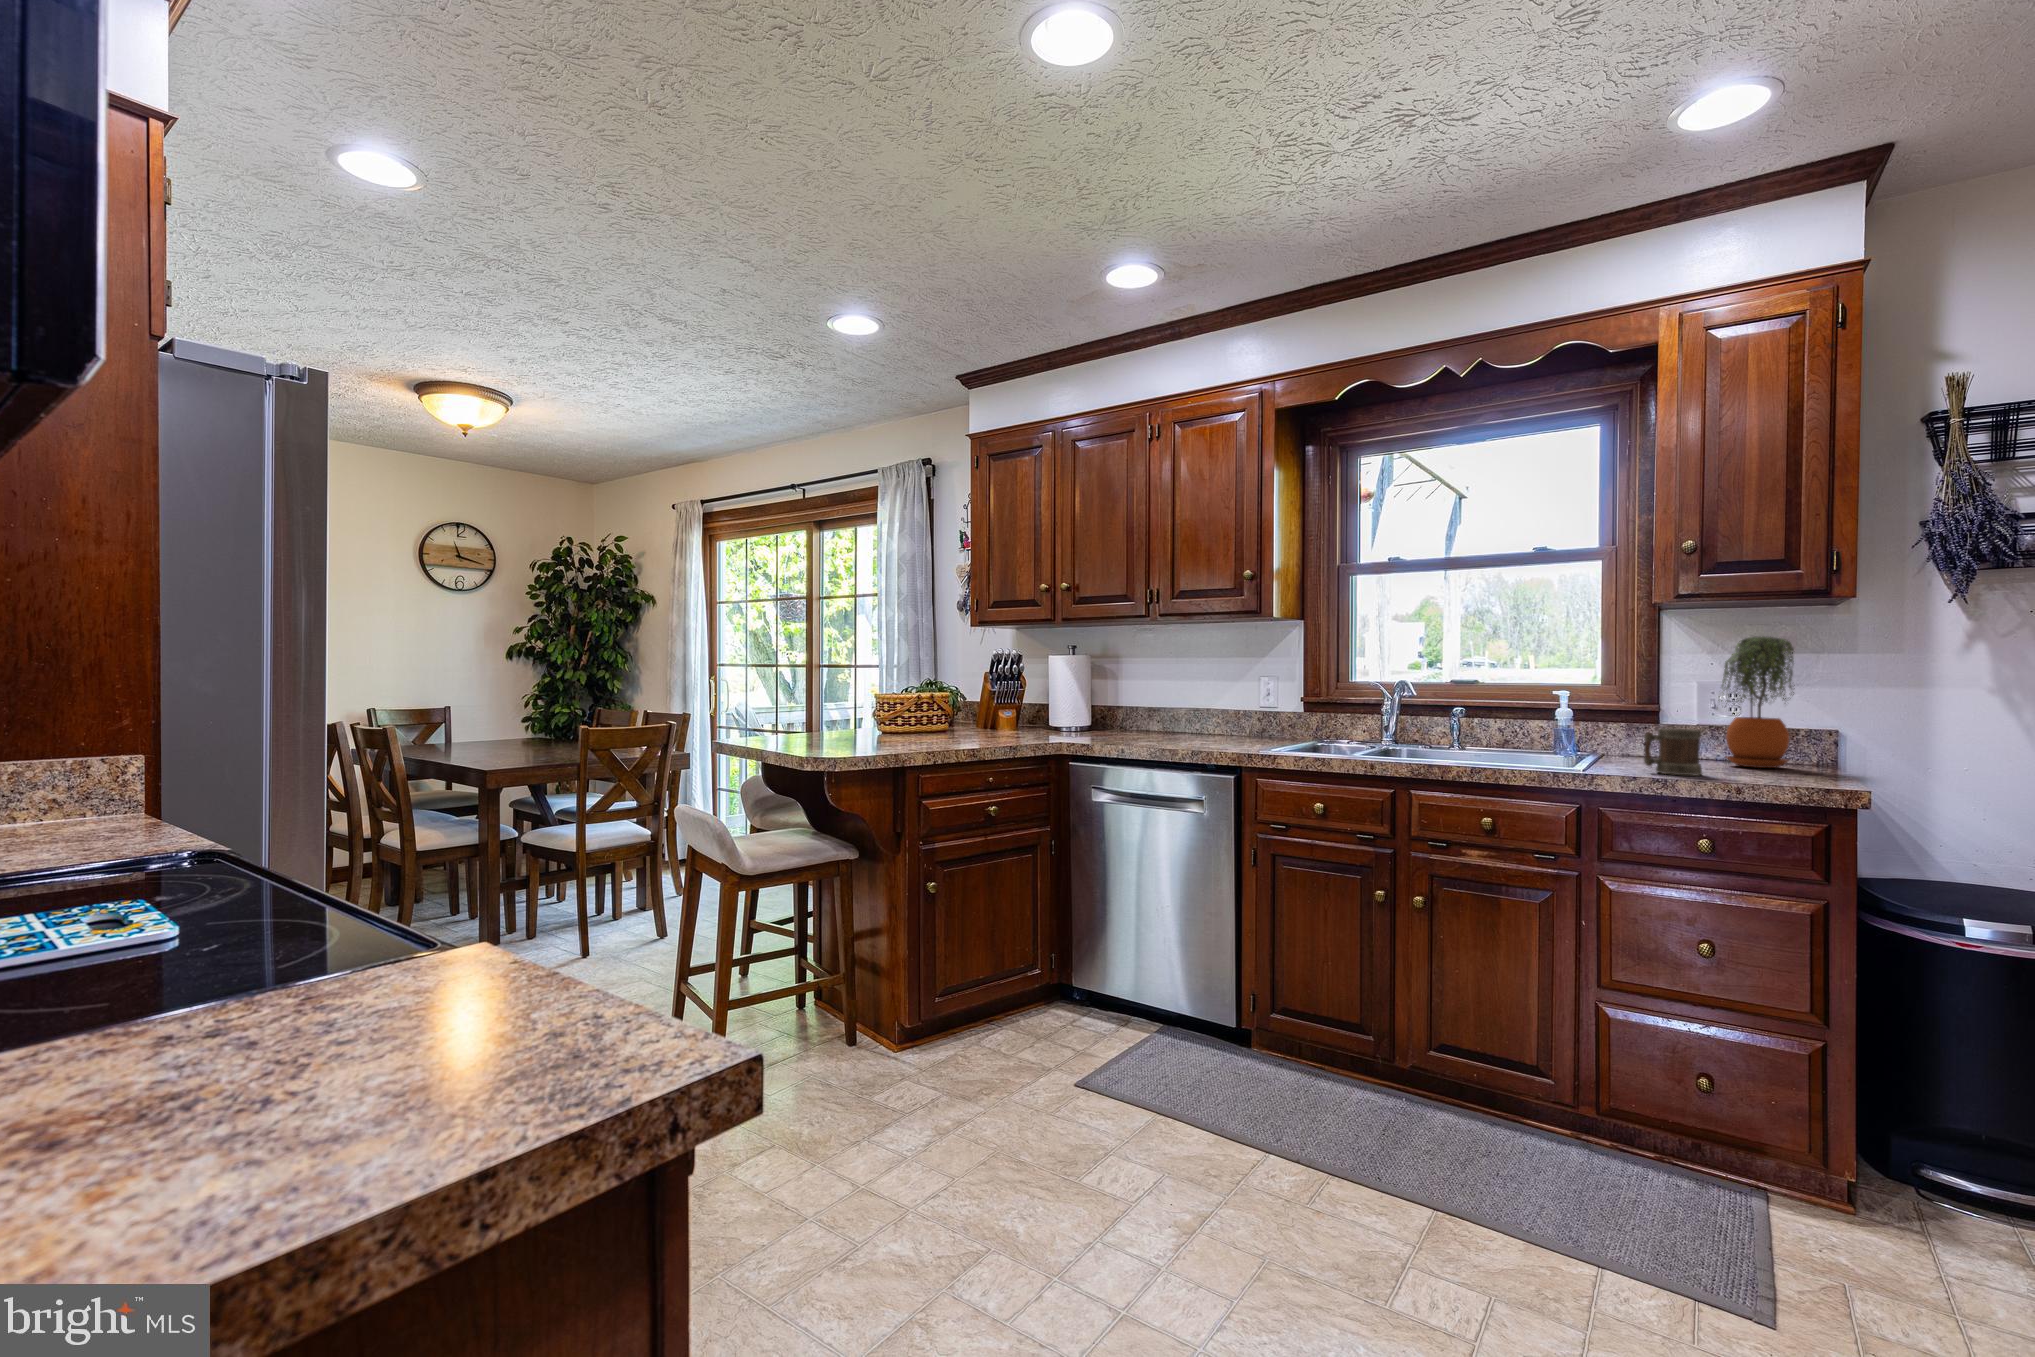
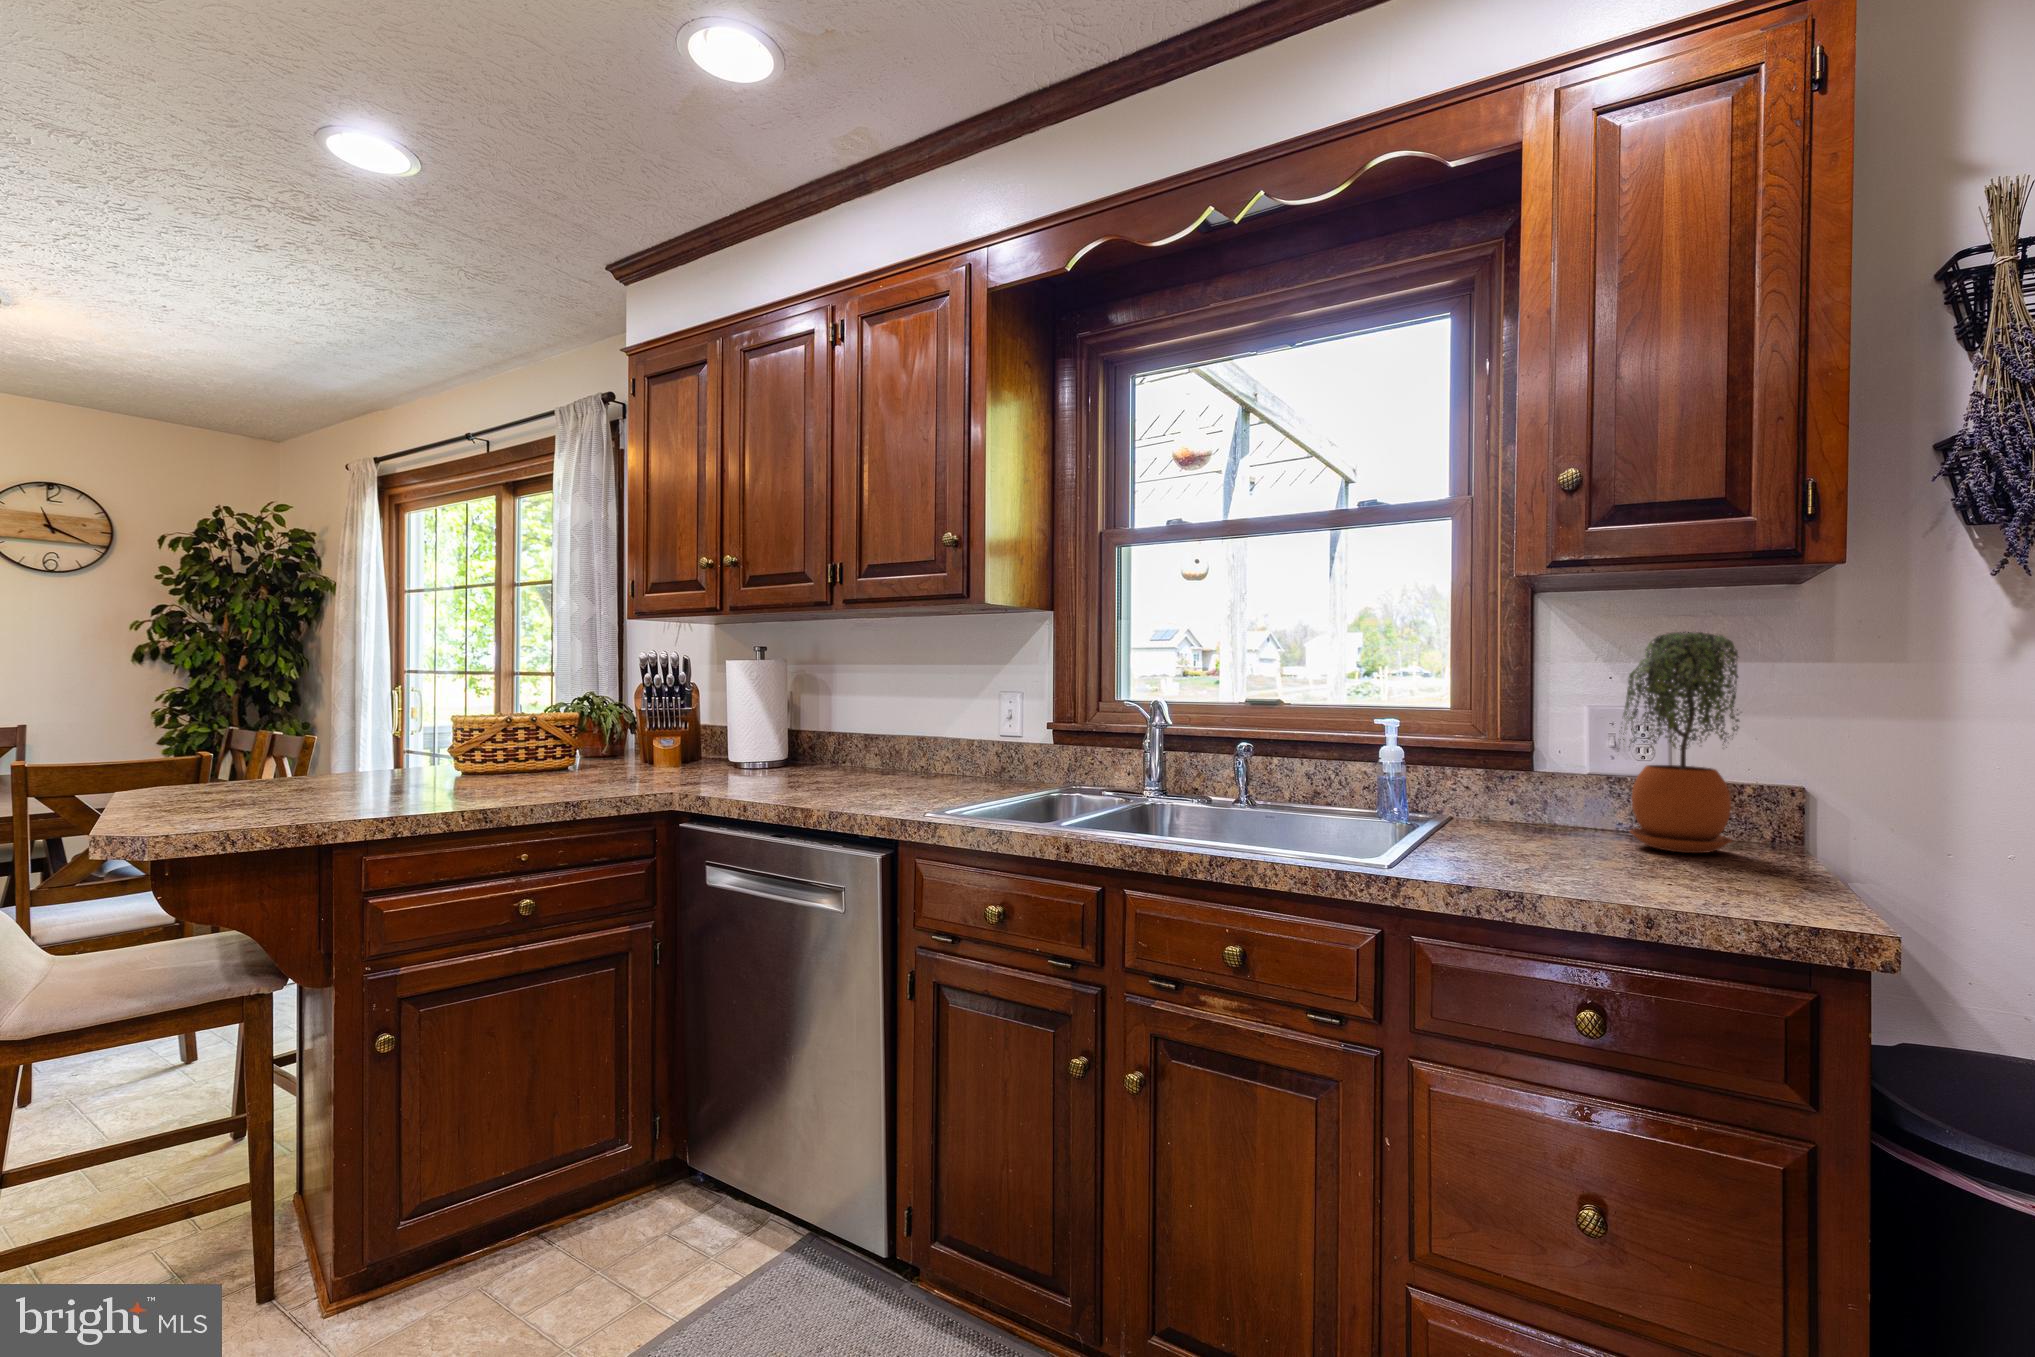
mug: present [1644,728,1702,775] -> none [1488,793,1586,883]

